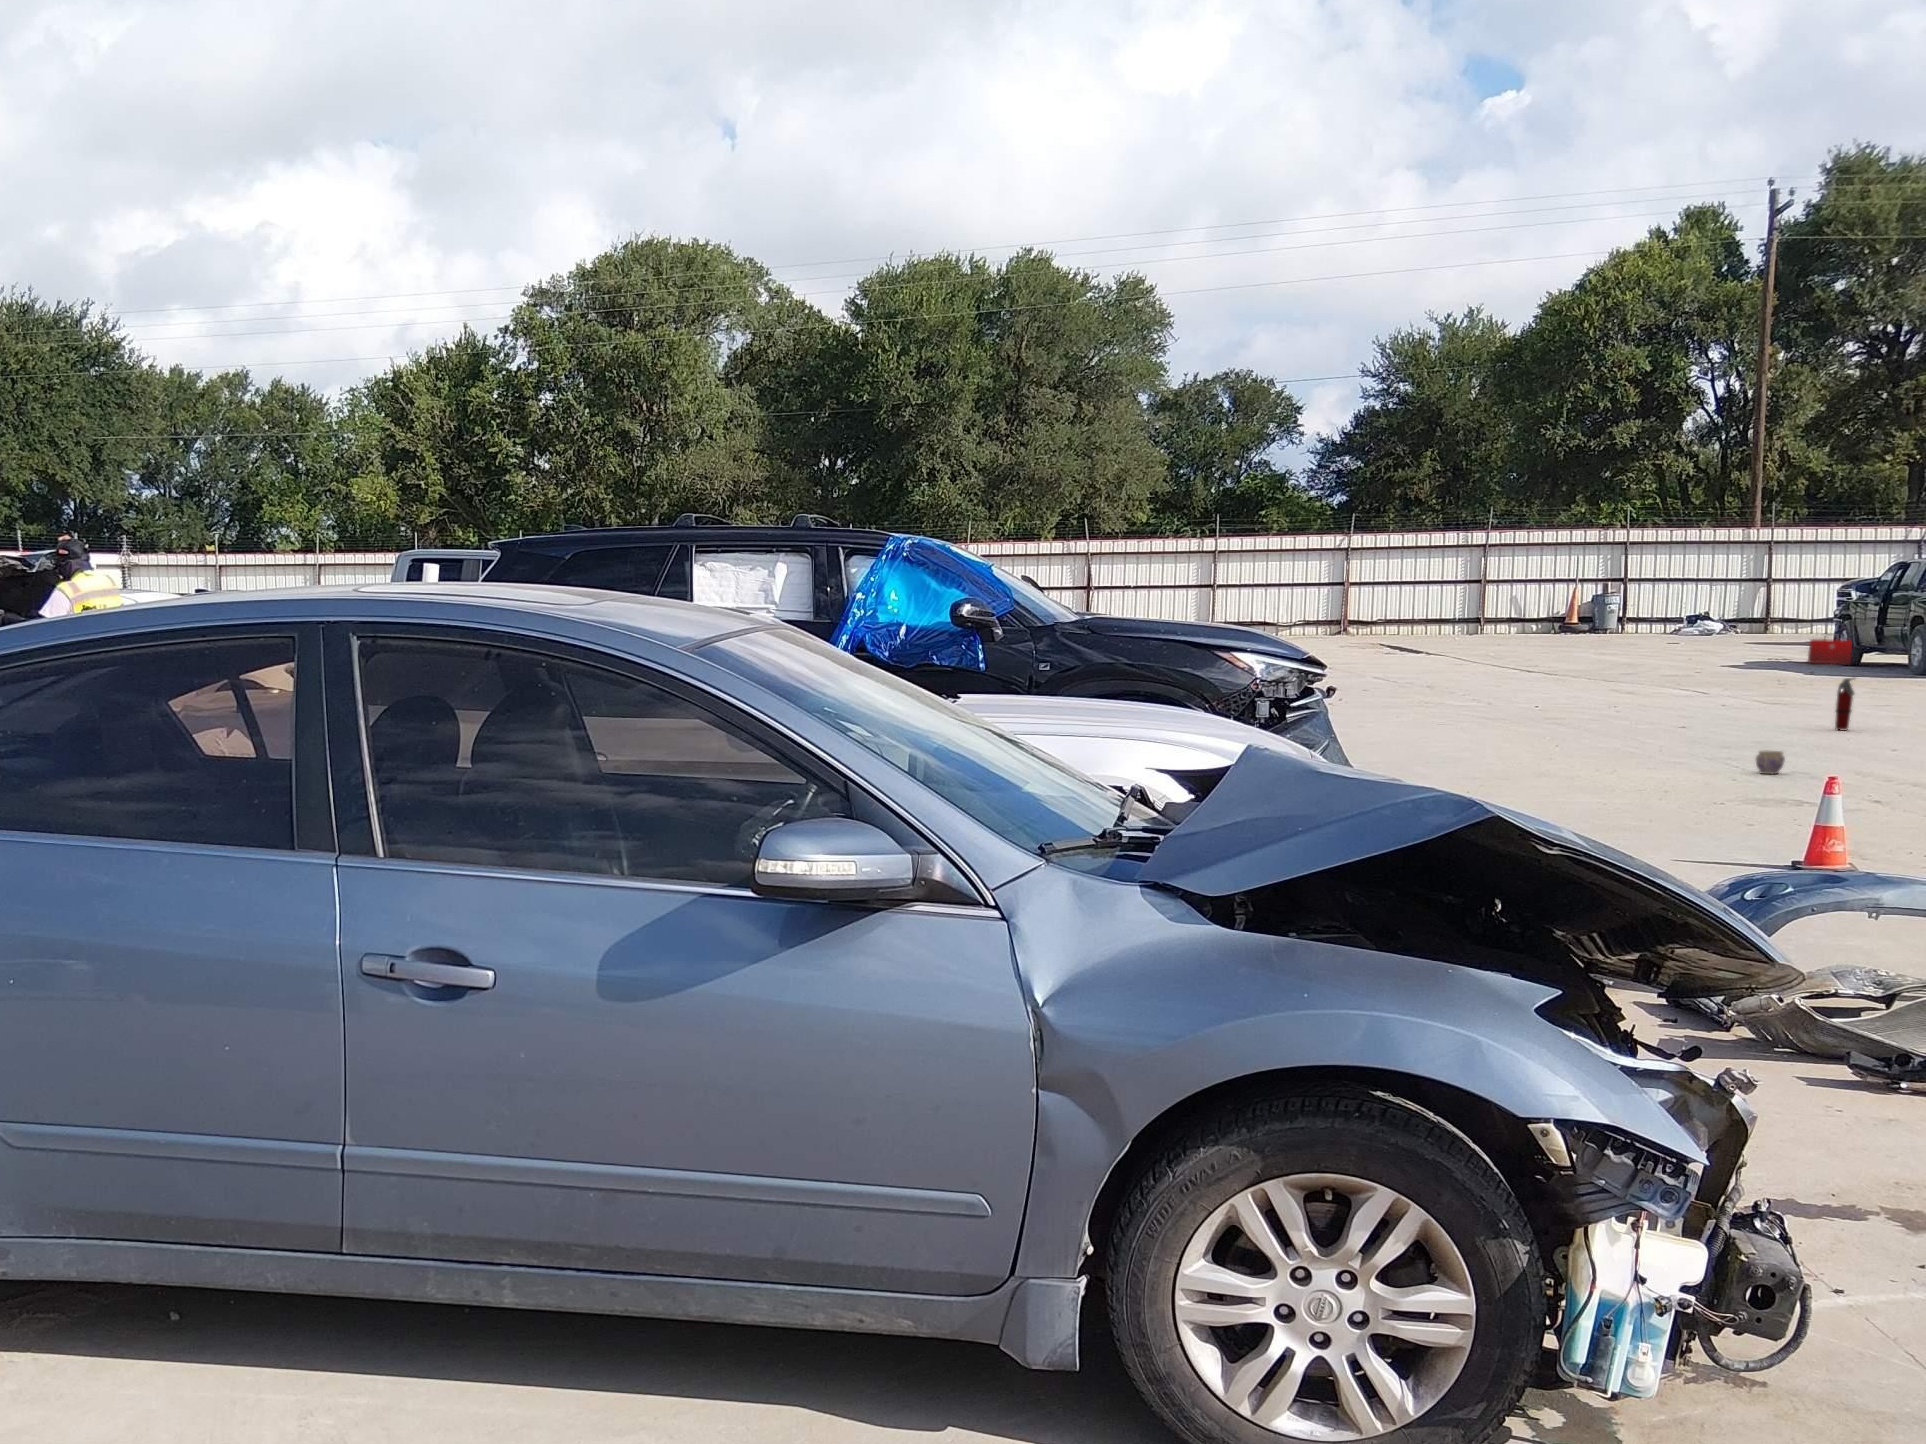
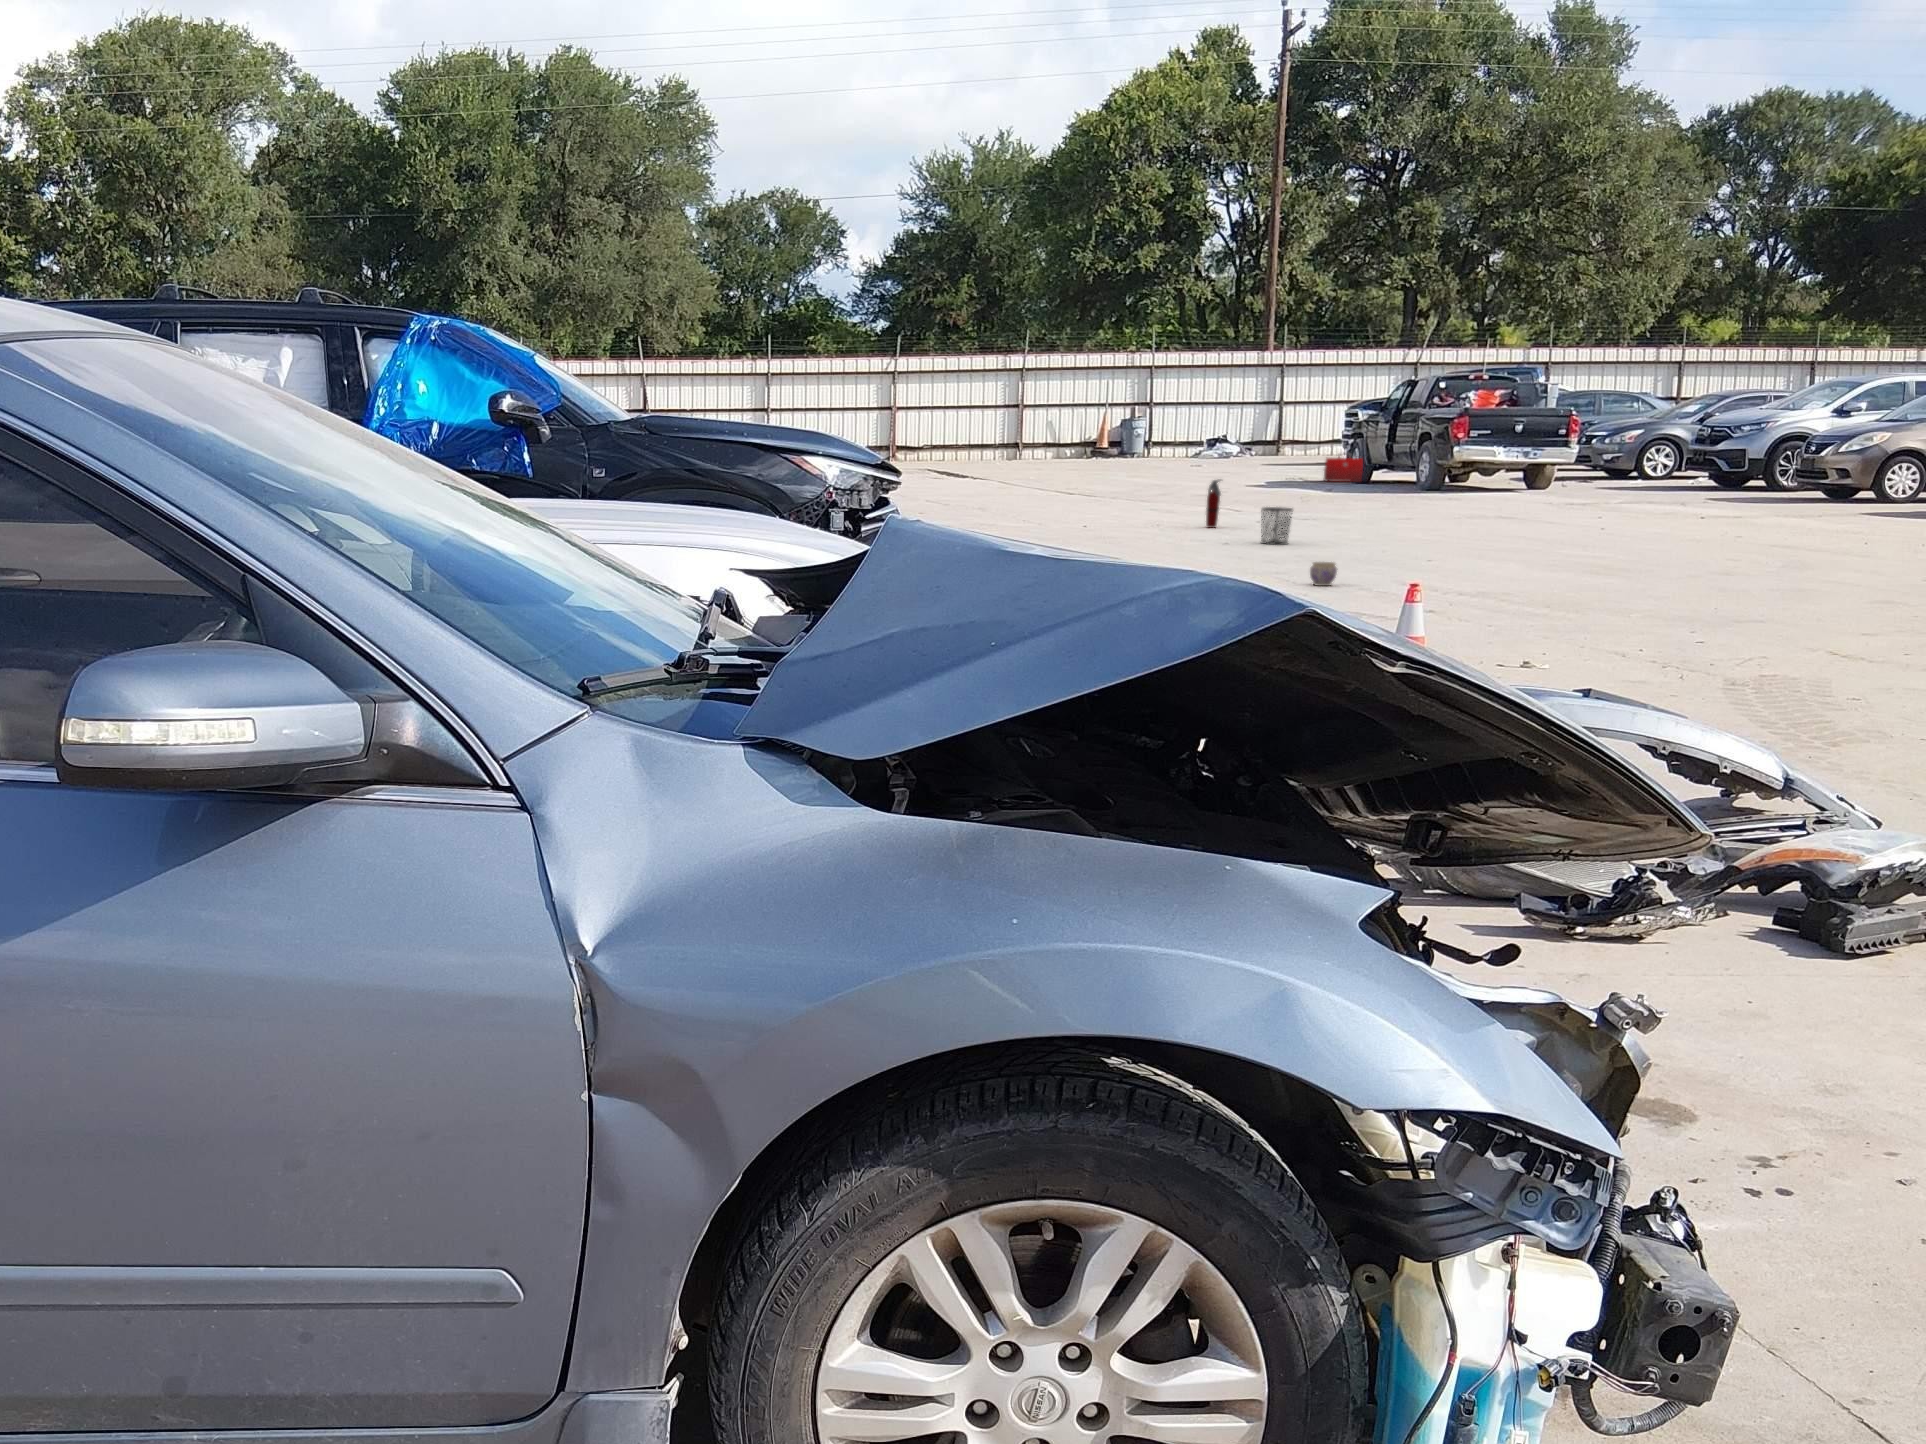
fire extinguisher: present [1835,678,1855,731] -> present [1206,479,1221,528]
waste bin: none [1716,694,1752,731] -> present [1261,507,1293,545]

